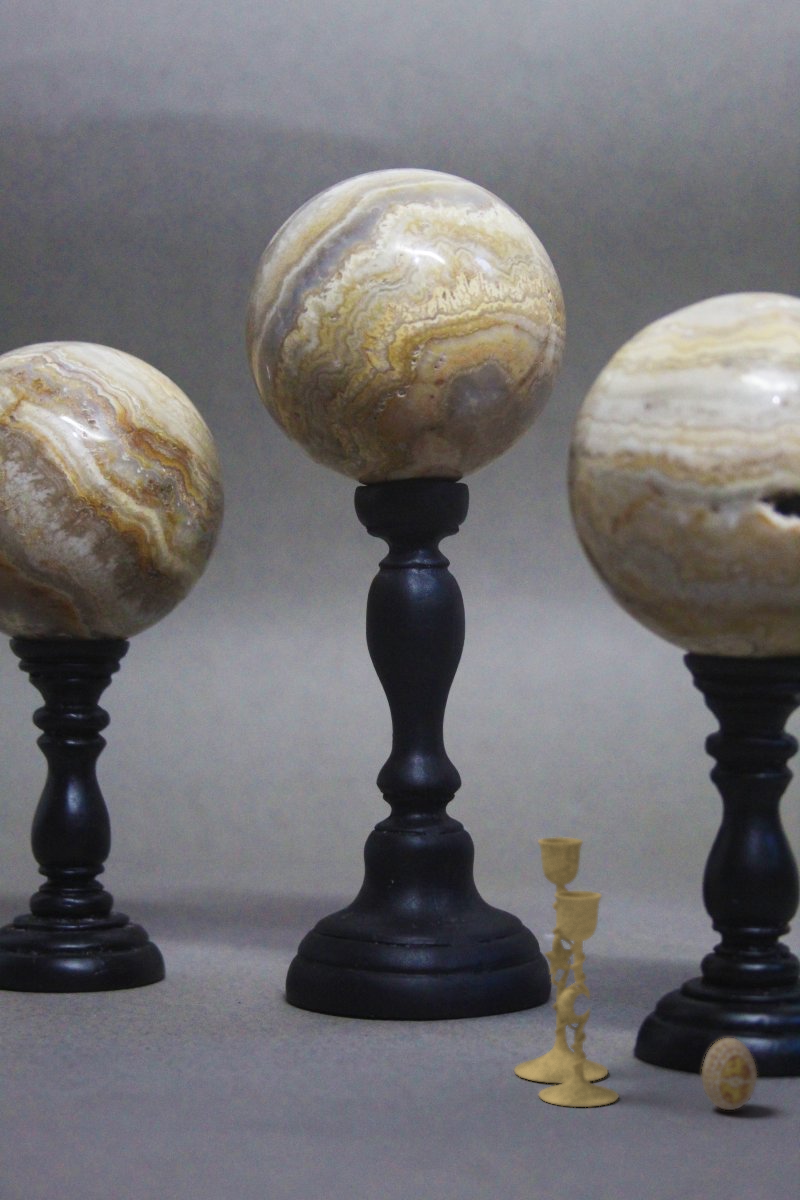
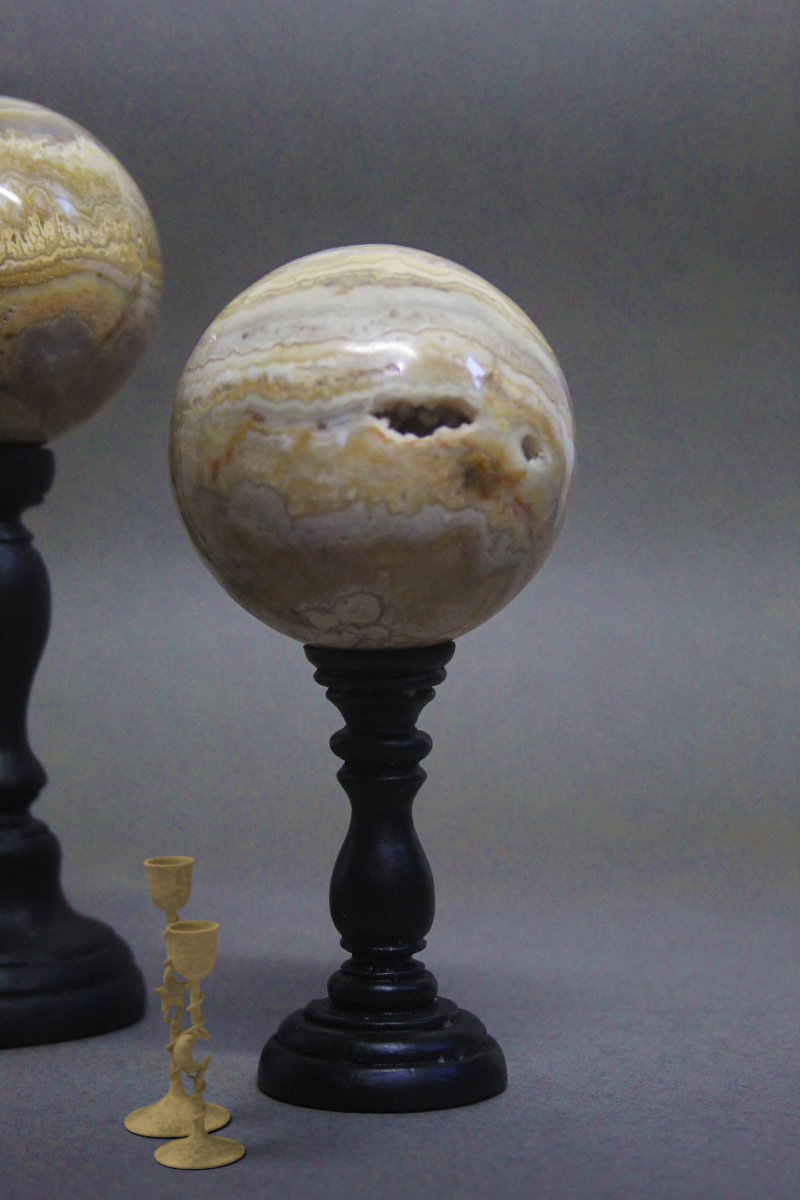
decorative egg: present [702,1038,757,1110] -> none [338,1077,399,1158]

